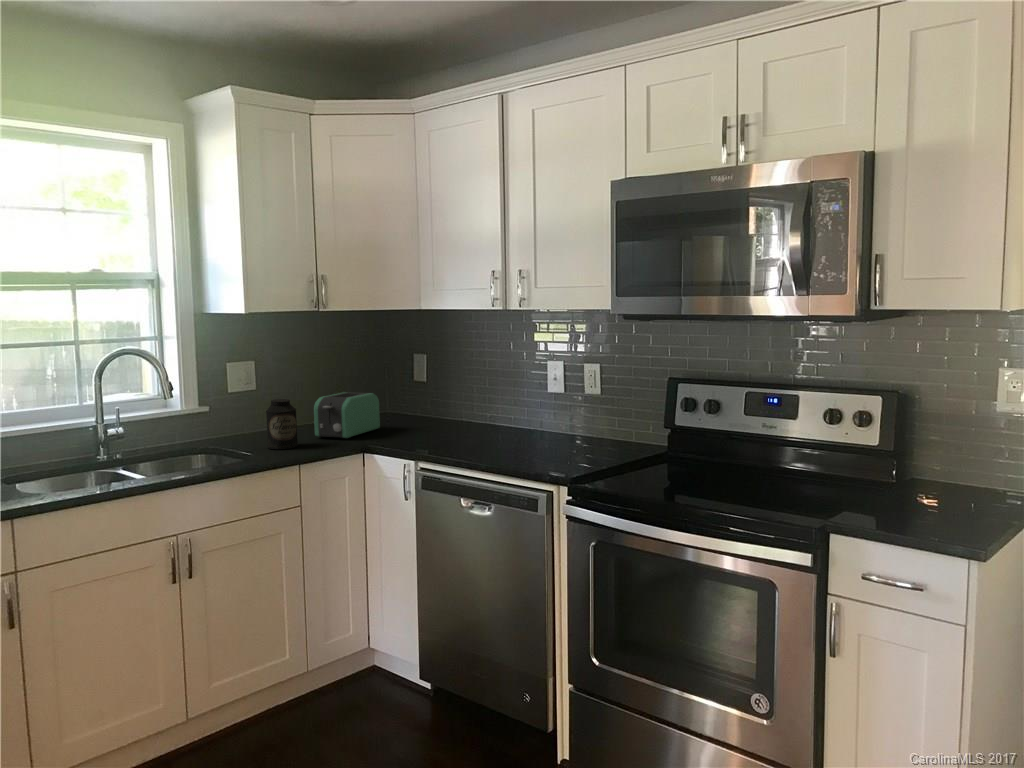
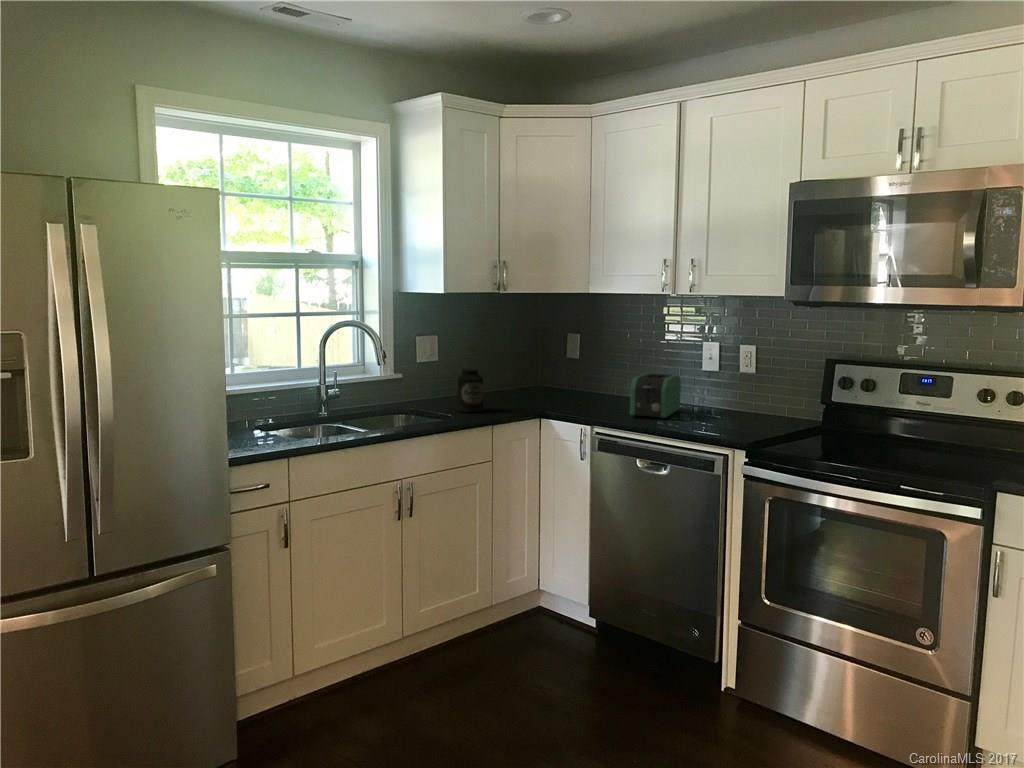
toaster: present [314,392,380,439] -> present [630,373,681,418]

